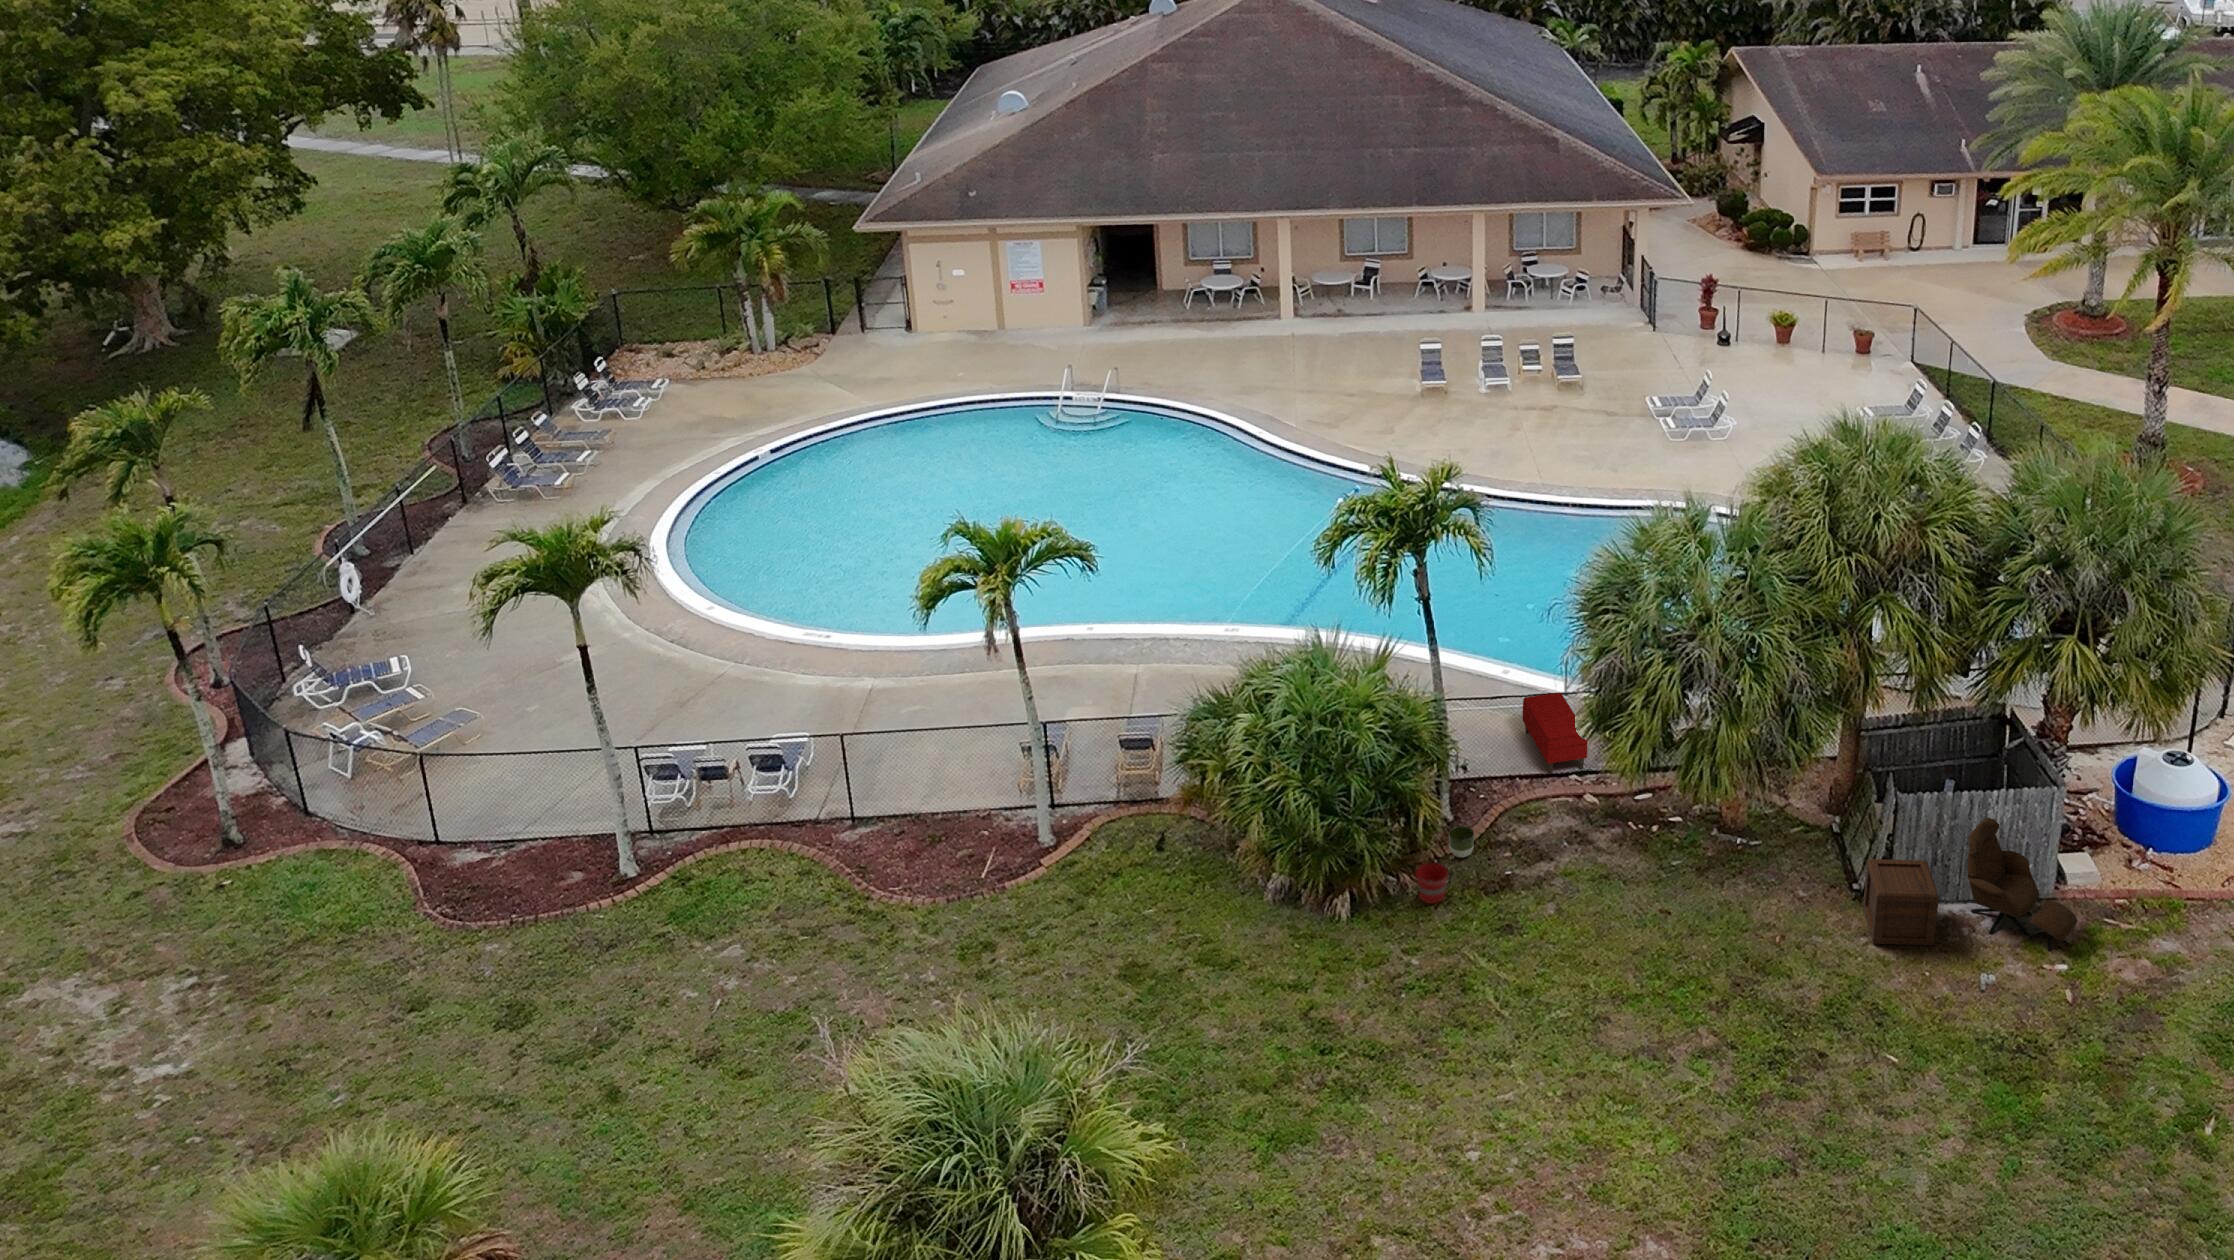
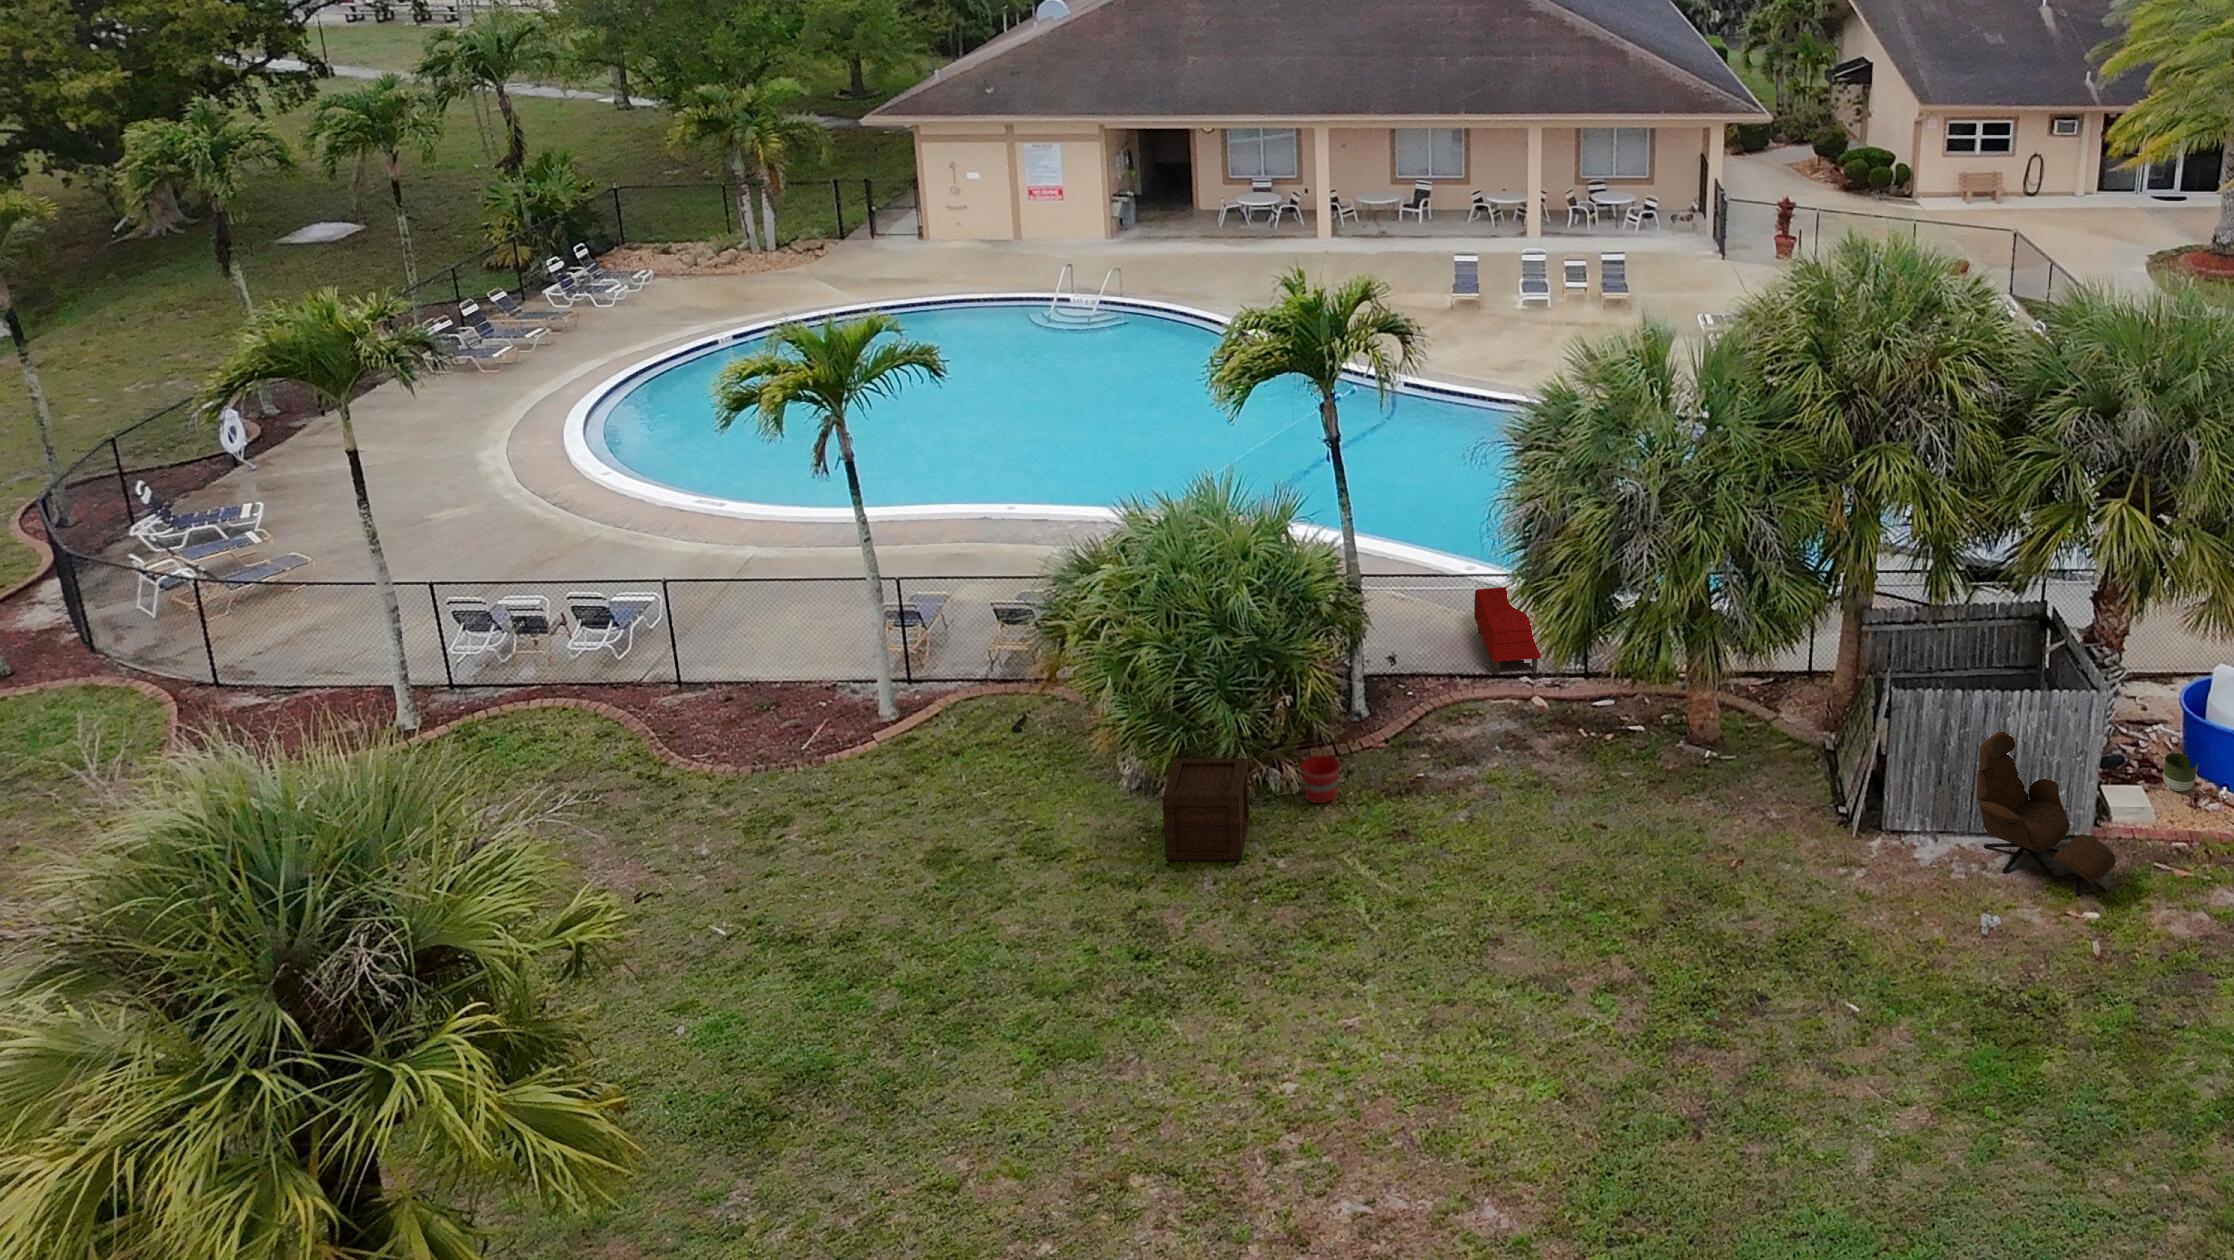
planter: present [1449,826,1474,857] -> present [2163,753,2198,791]
wooden crate: present [1863,859,1939,945] -> present [1162,758,1250,861]

